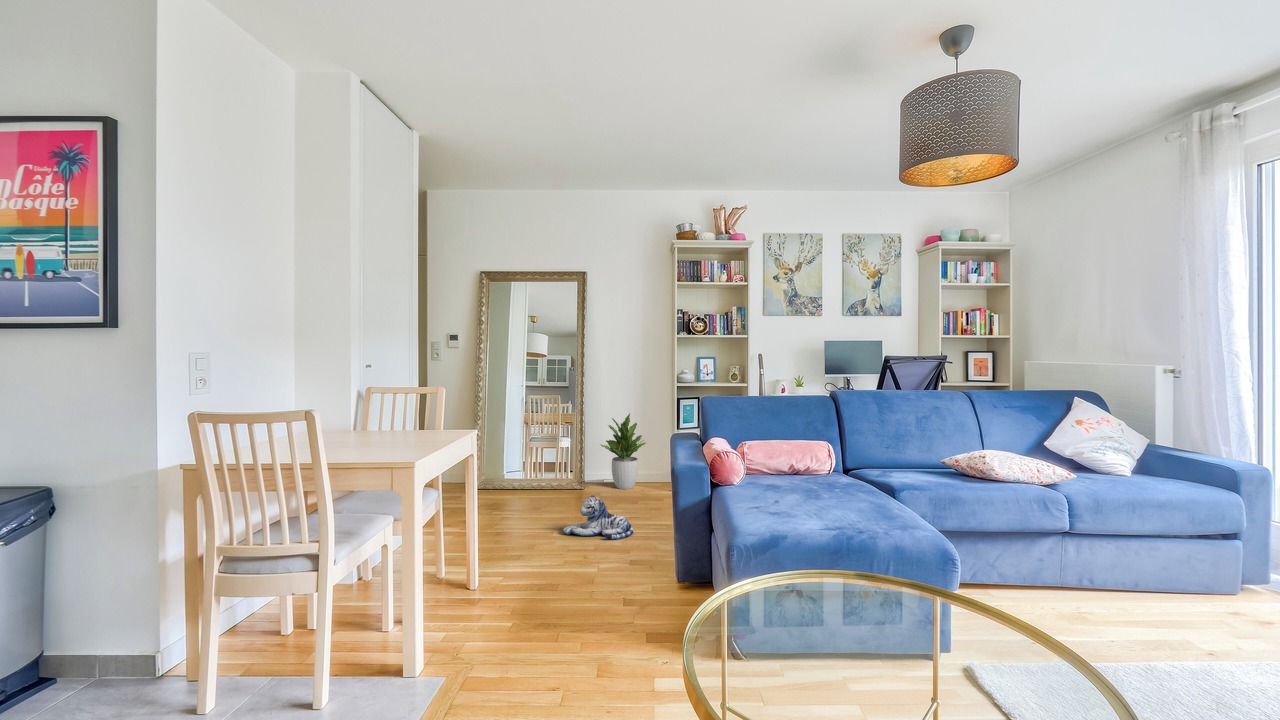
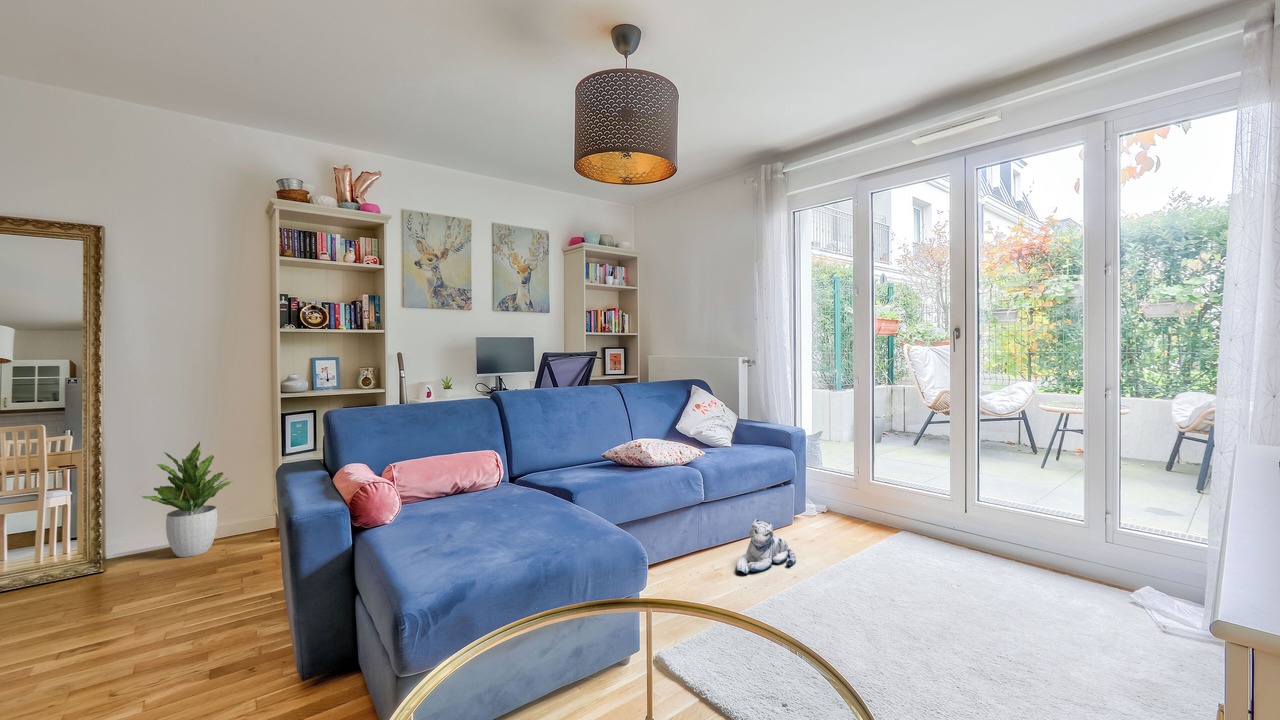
plush toy: present [563,495,633,539] -> present [736,519,796,574]

